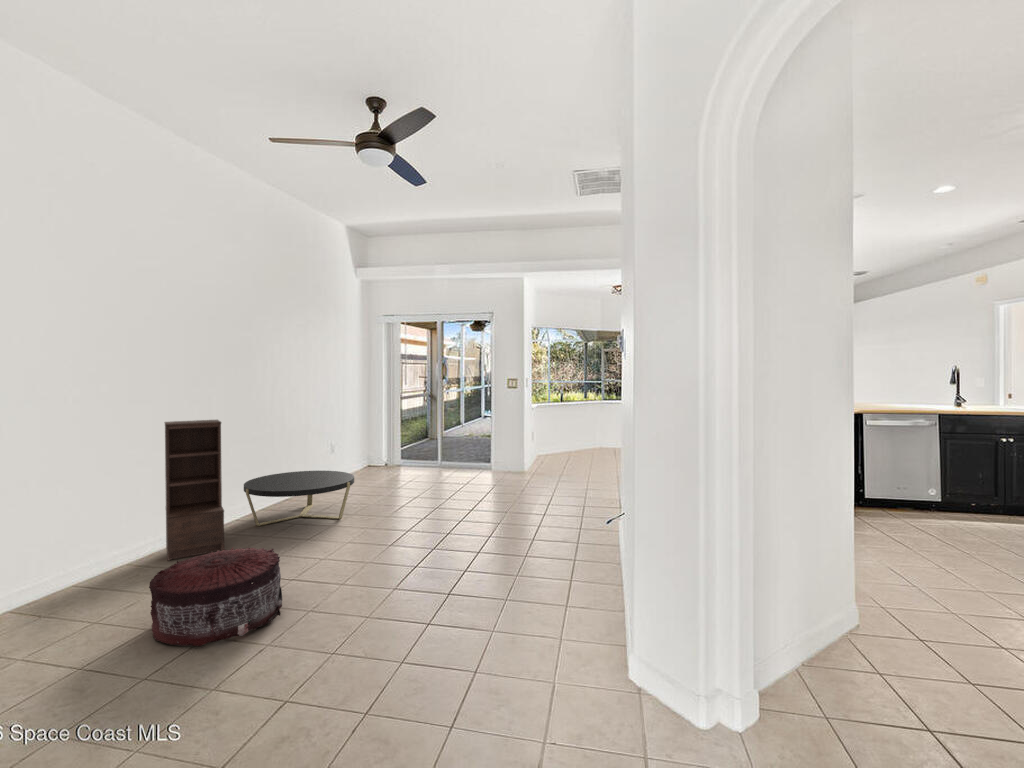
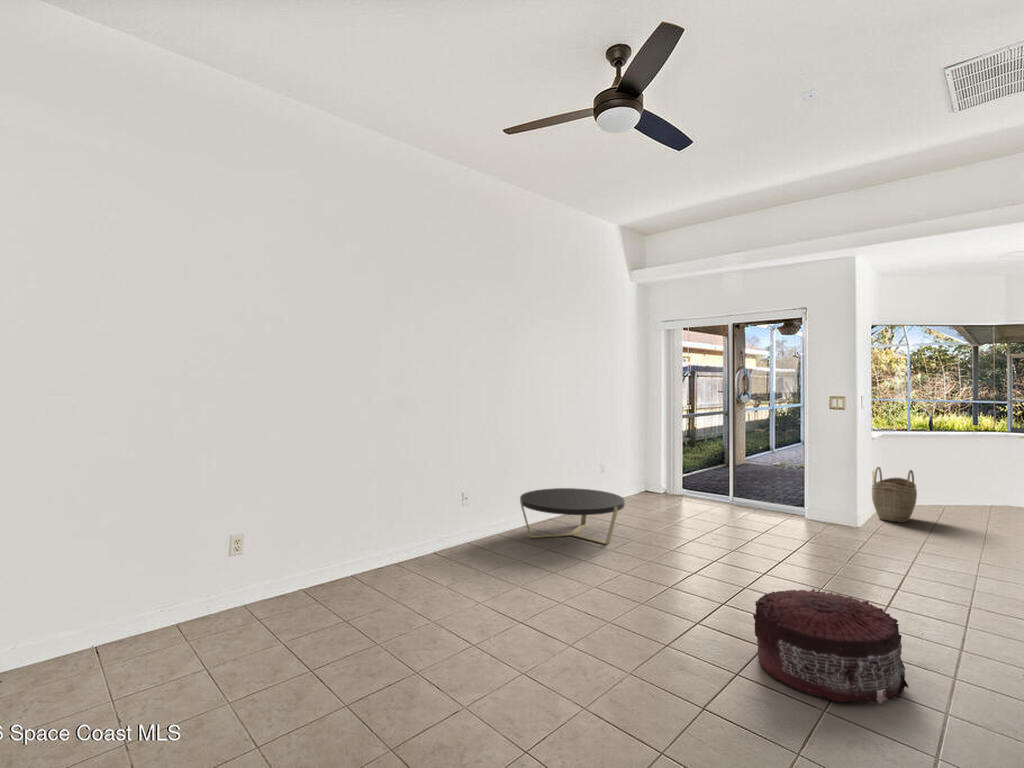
bookshelf: present [165,420,224,561] -> none [451,433,496,558]
woven basket: none [533,430,559,470] -> present [872,467,917,523]
pouf: present [149,548,282,646] -> present [753,589,908,703]

